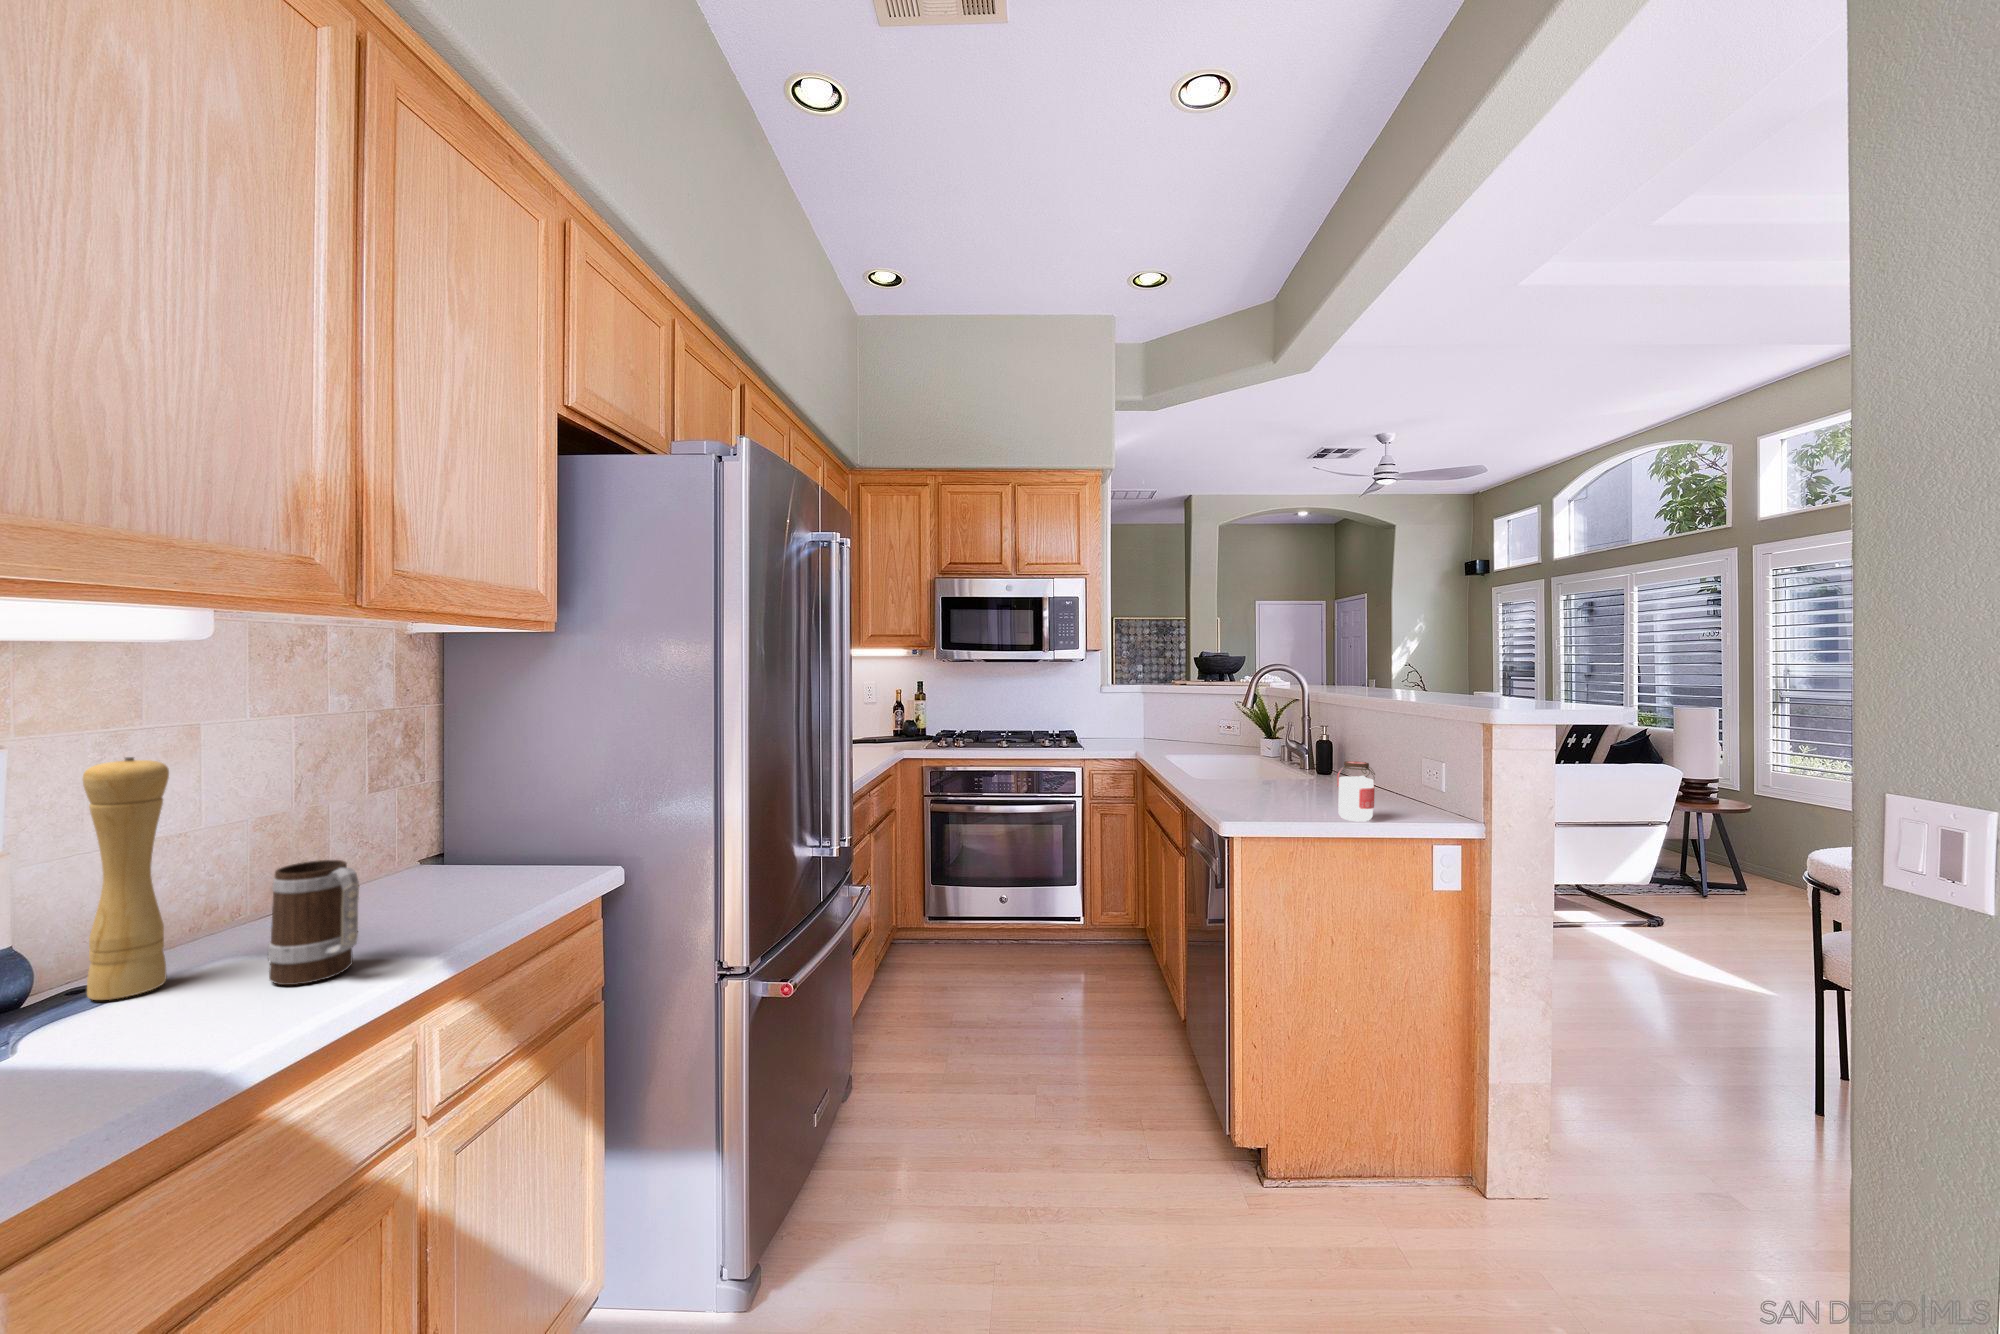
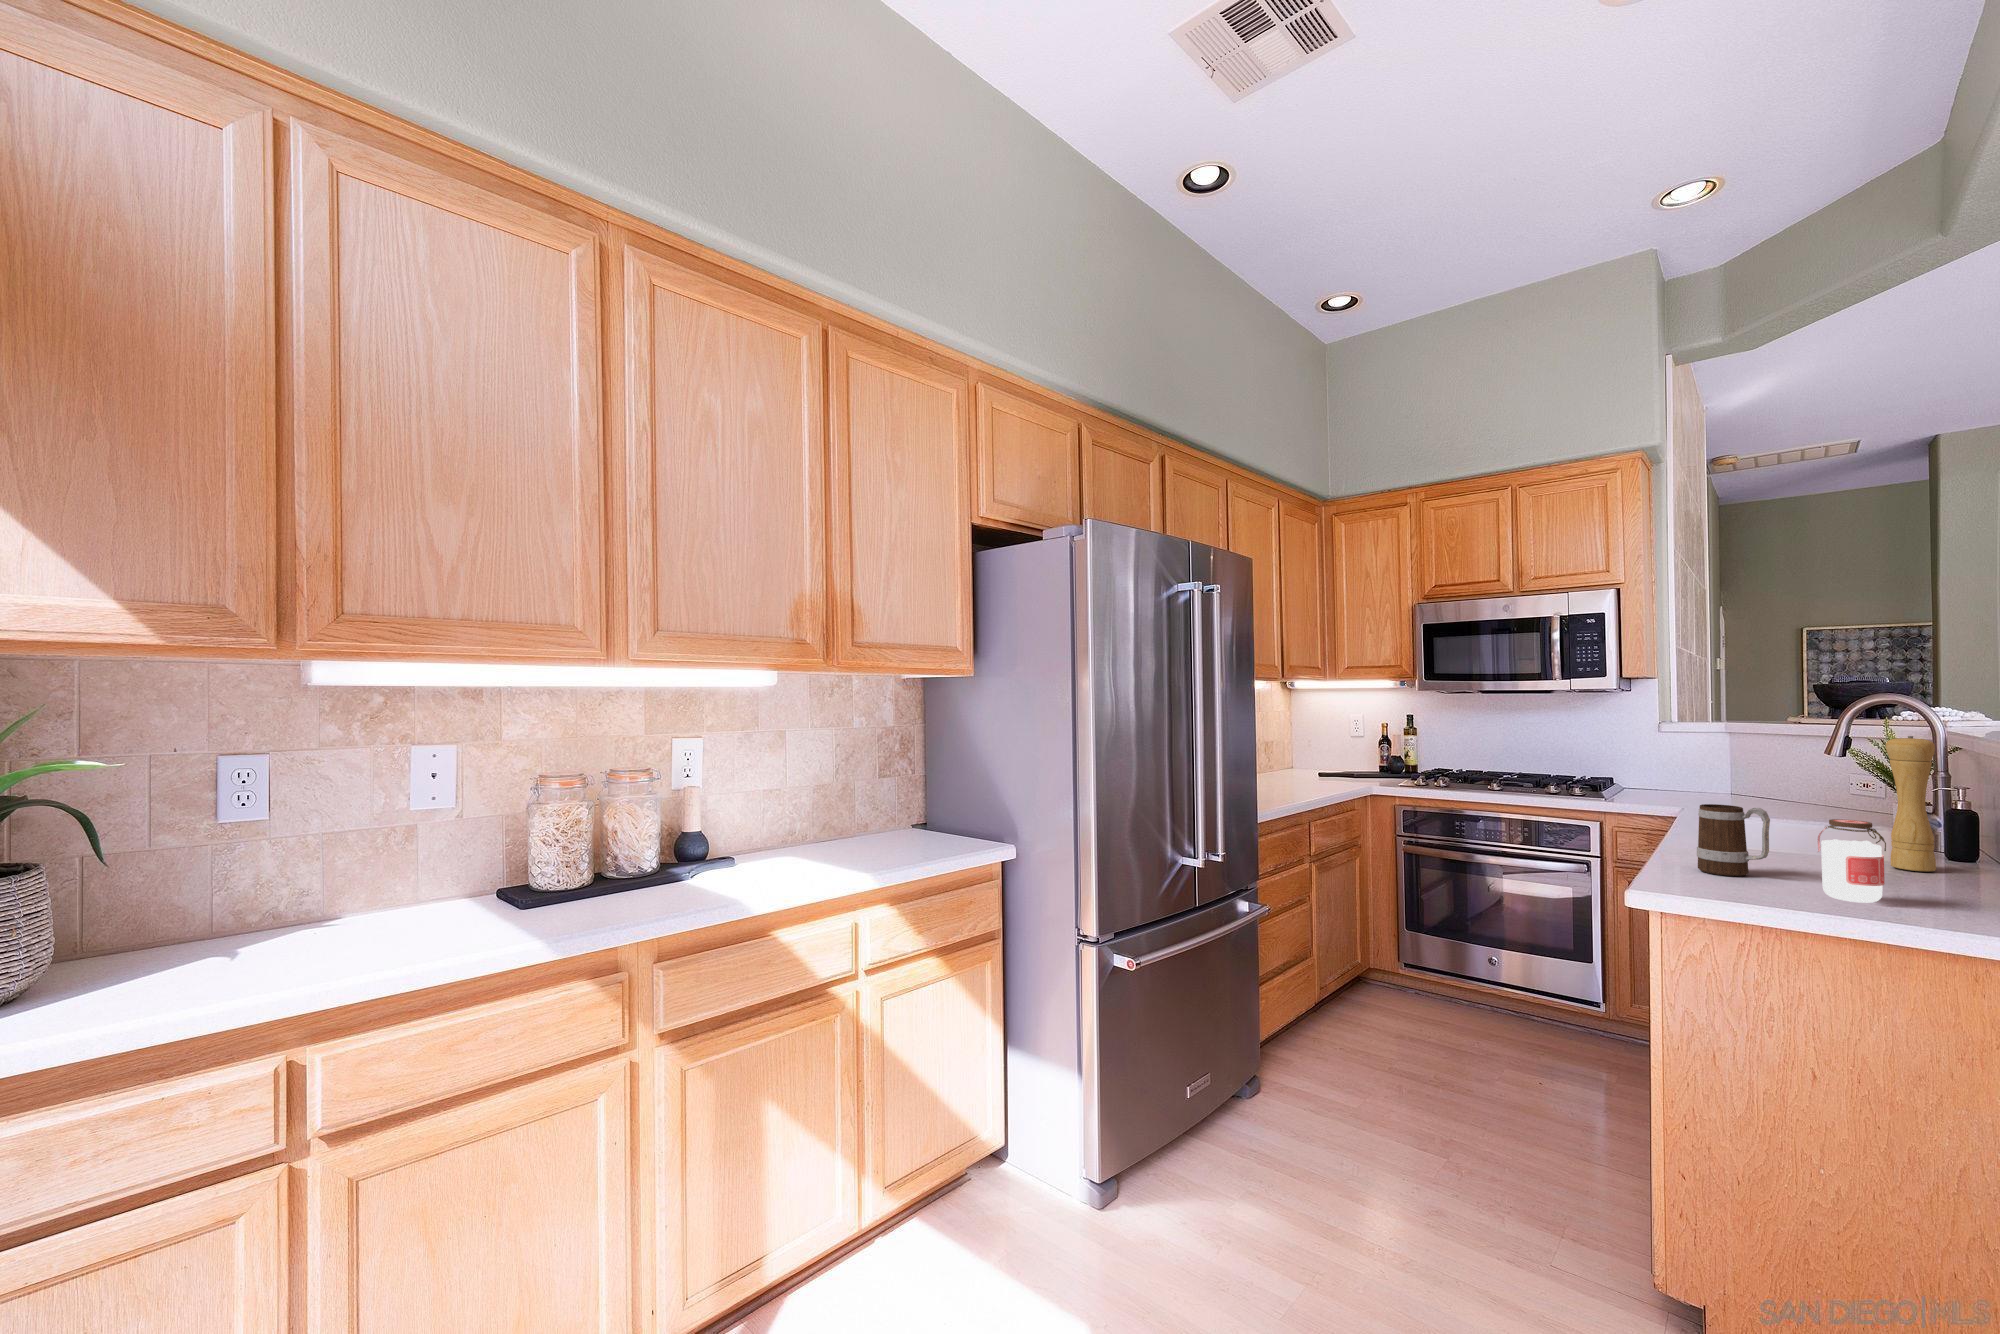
pepper mill: present [83,757,169,1000] -> present [1886,736,1936,872]
mug: present [268,860,359,985] -> present [1697,804,1770,876]

